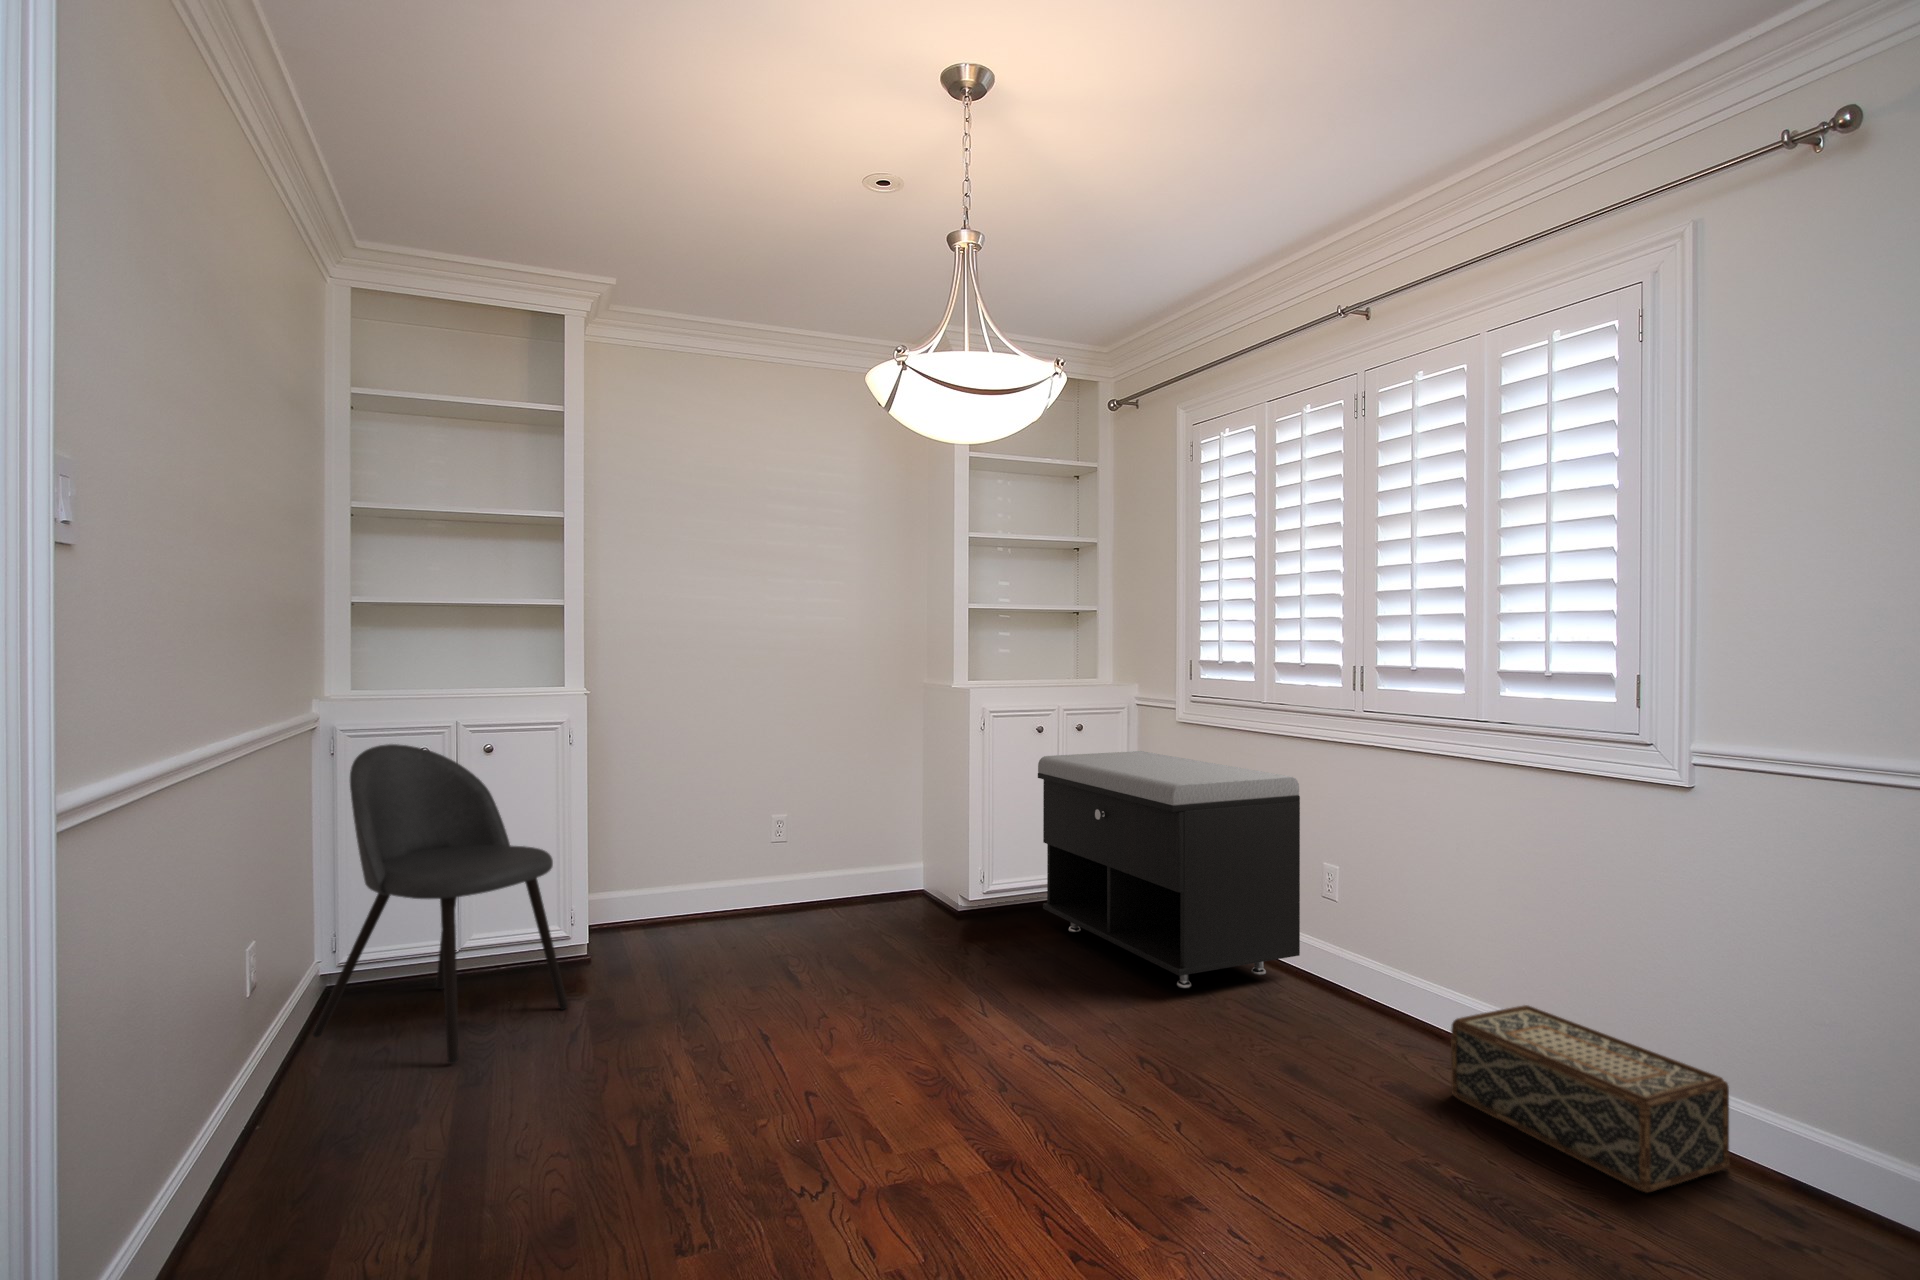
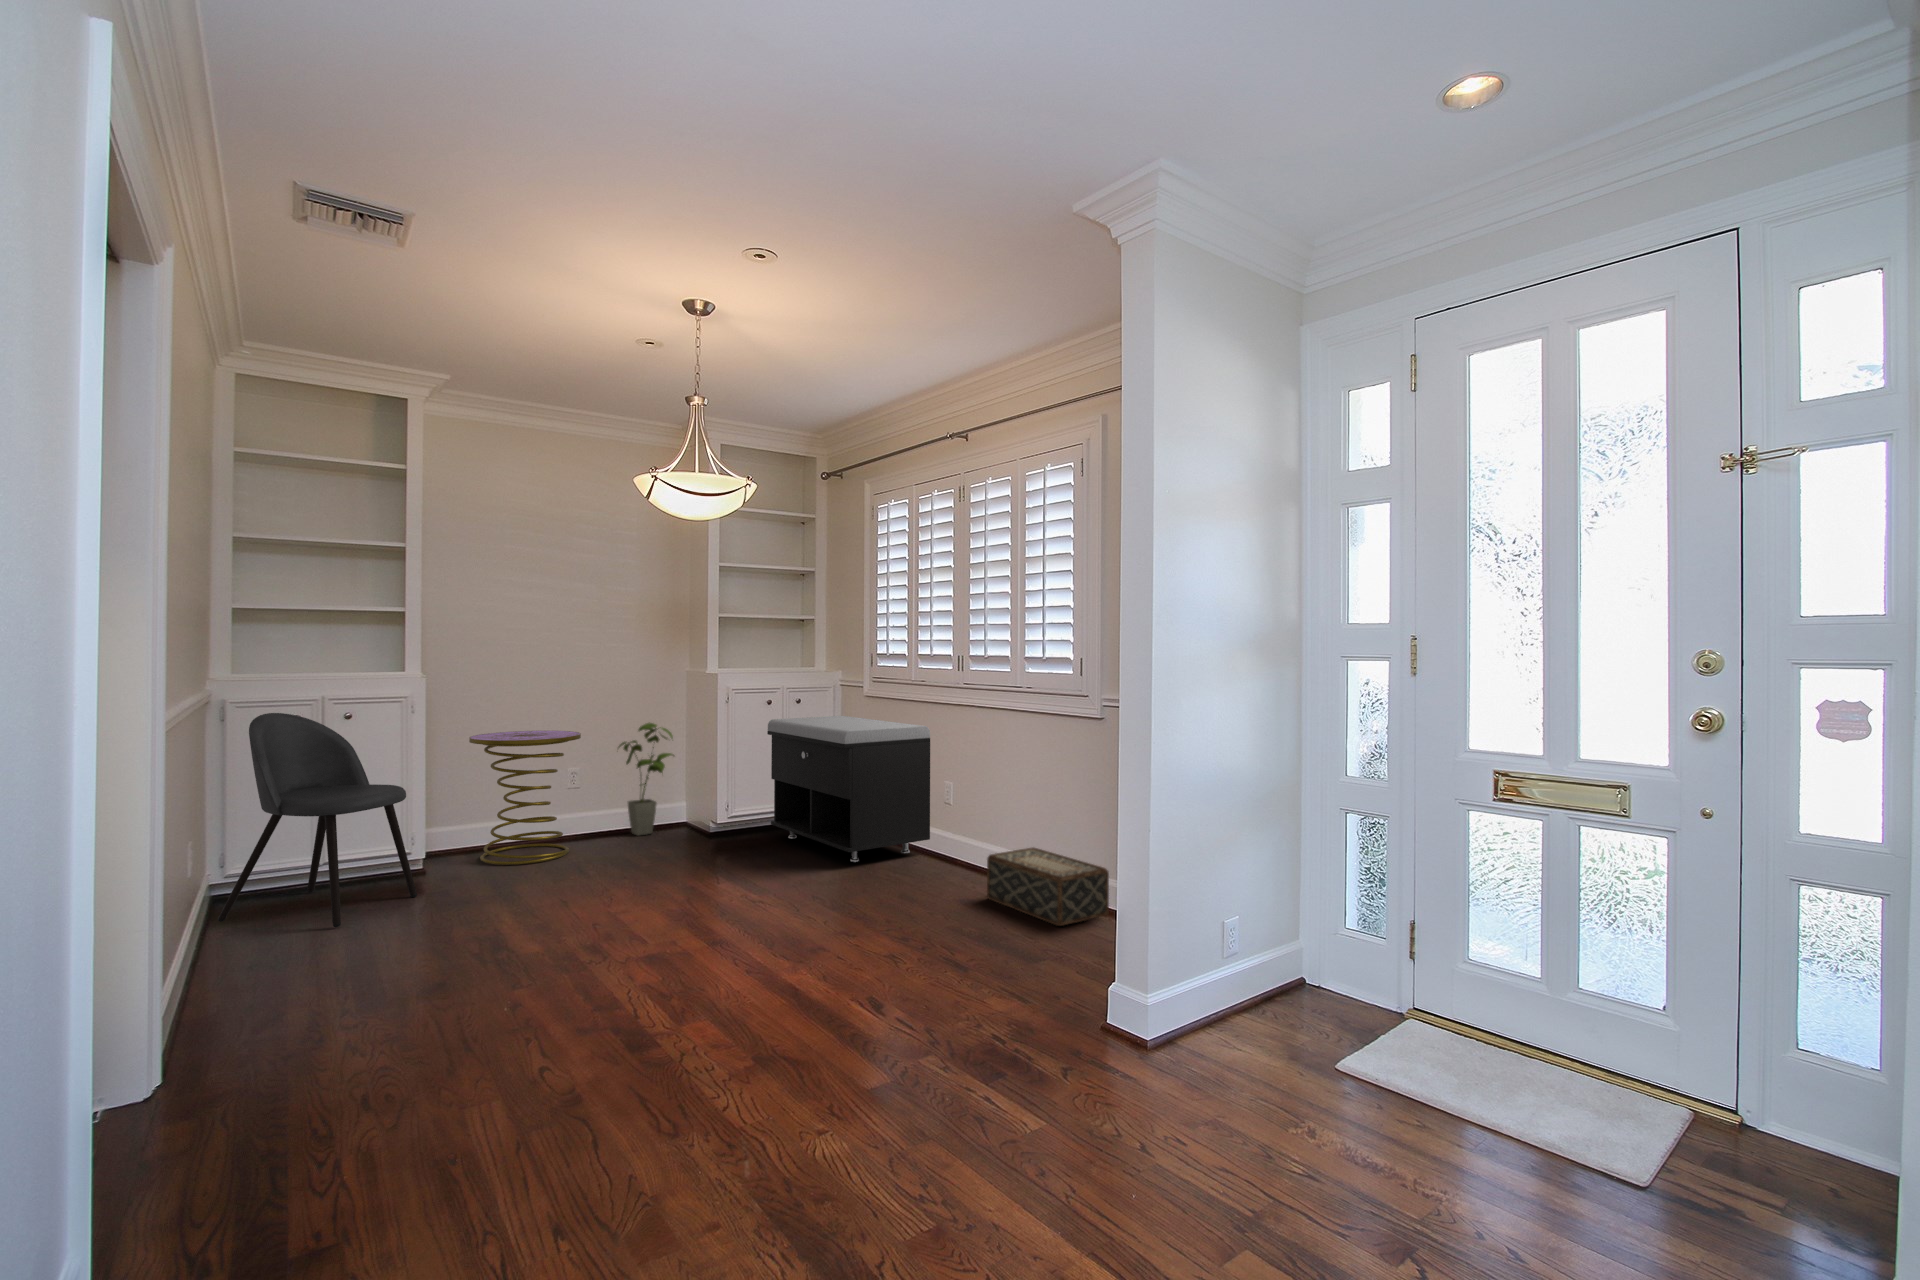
house plant: none [831,756,907,913] -> present [618,723,674,835]
side table: none [642,765,785,956] -> present [469,731,581,865]

